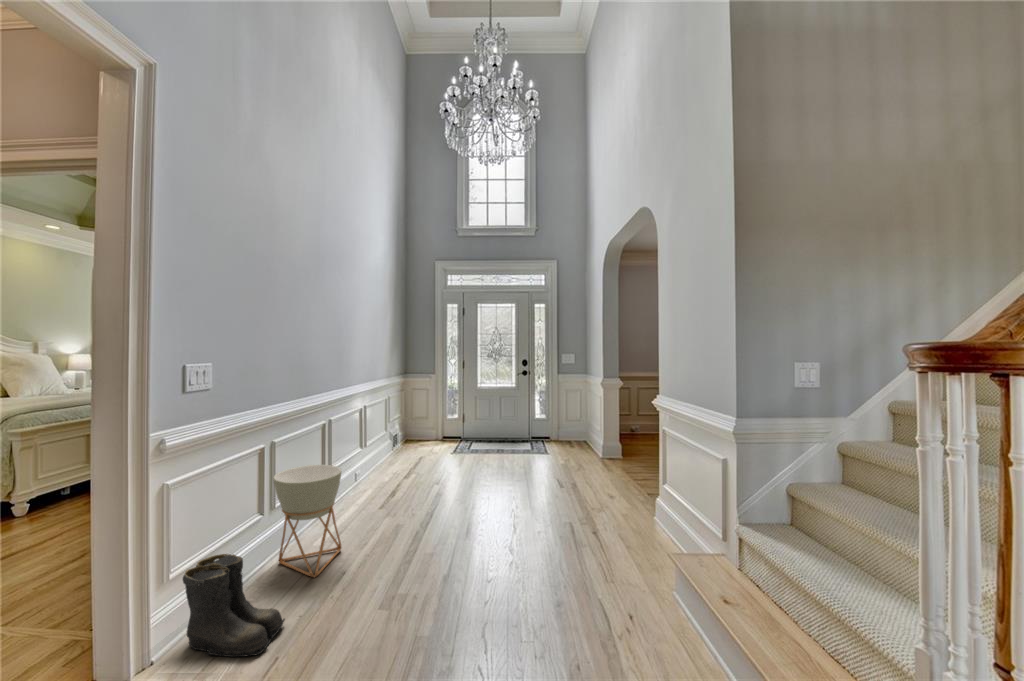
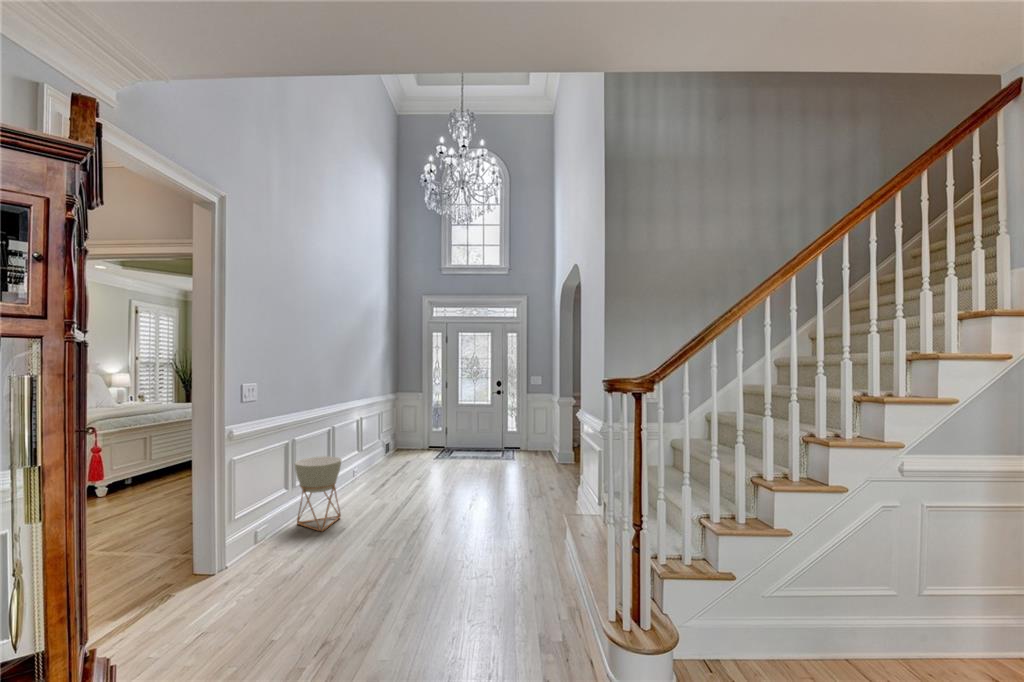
boots: present [183,554,285,657] -> none [243,507,304,566]

